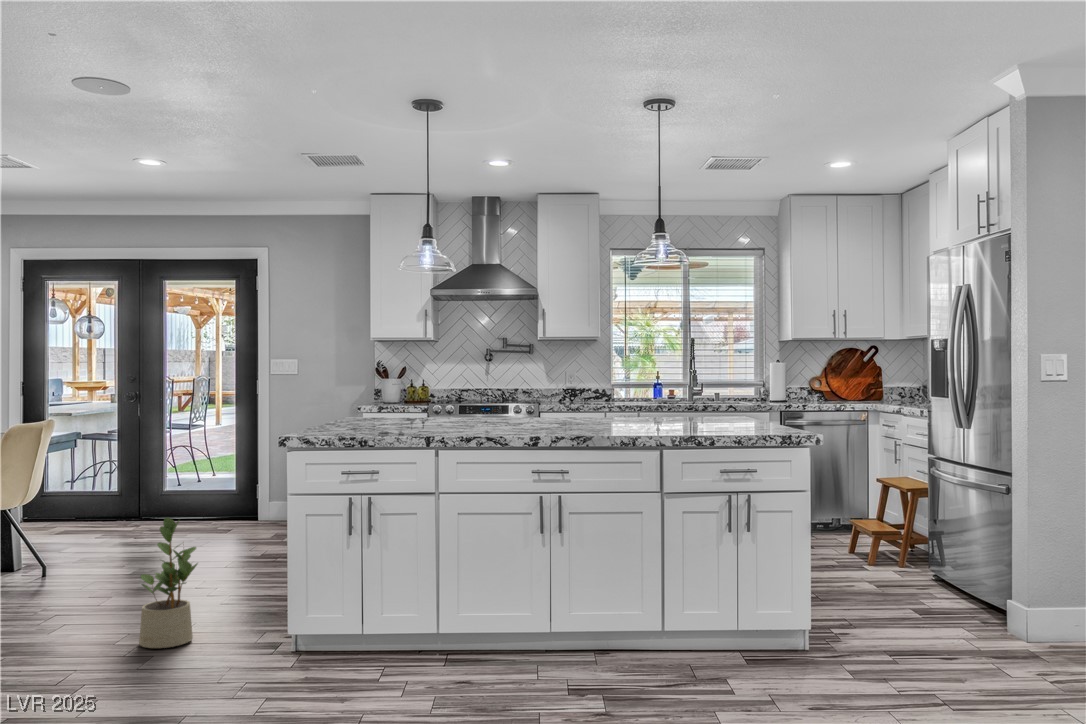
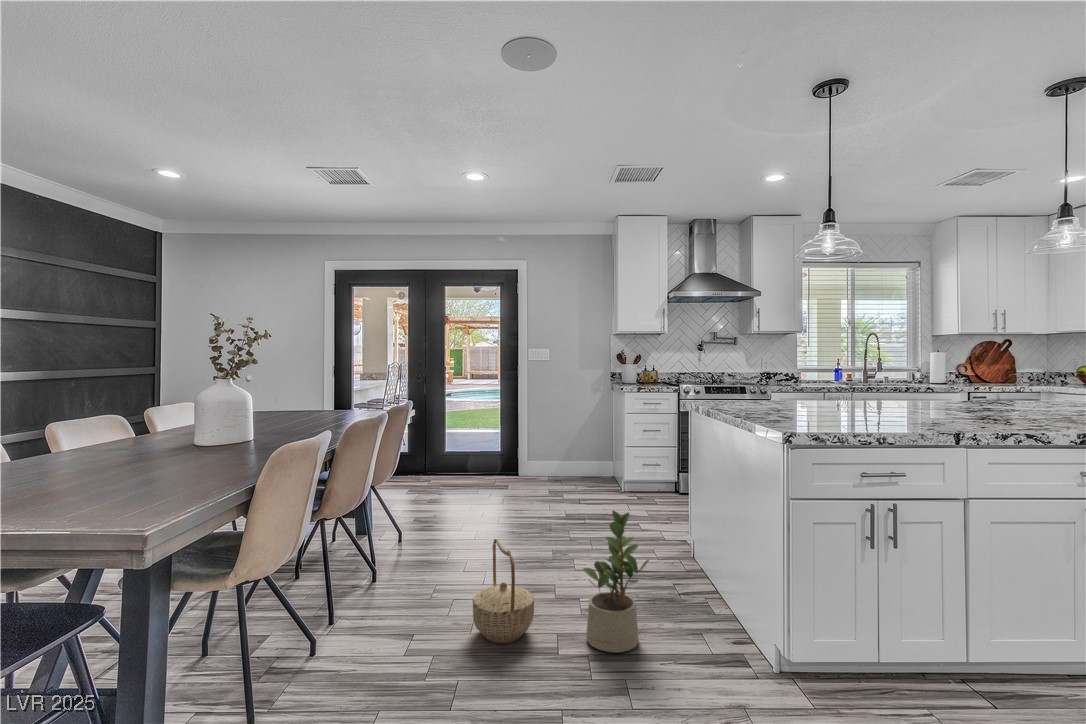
basket: none [32,551,100,646] -> present [473,539,534,643]

